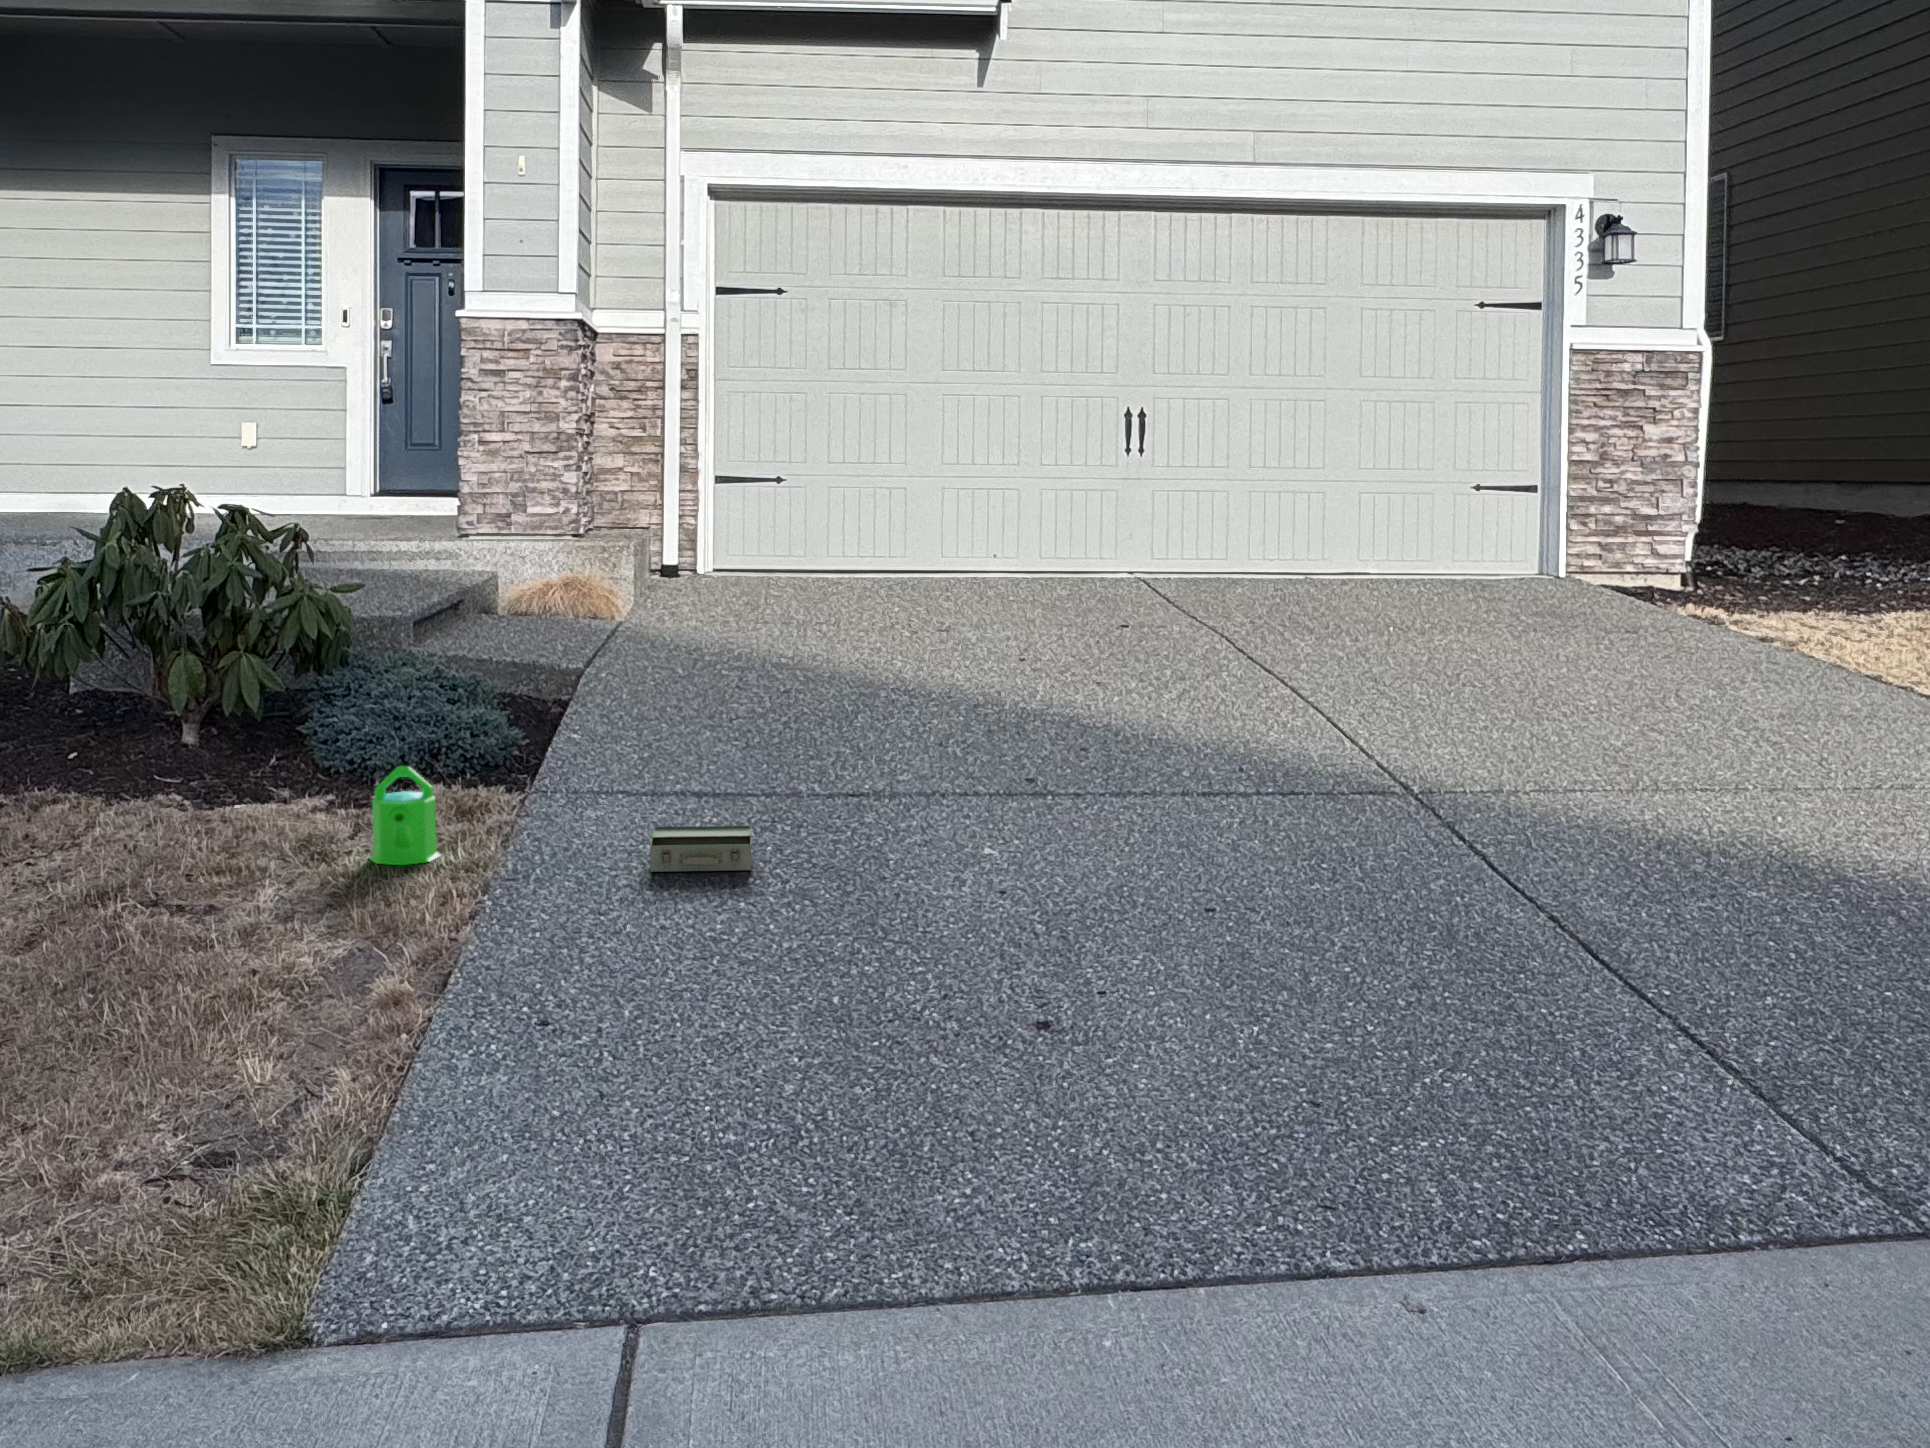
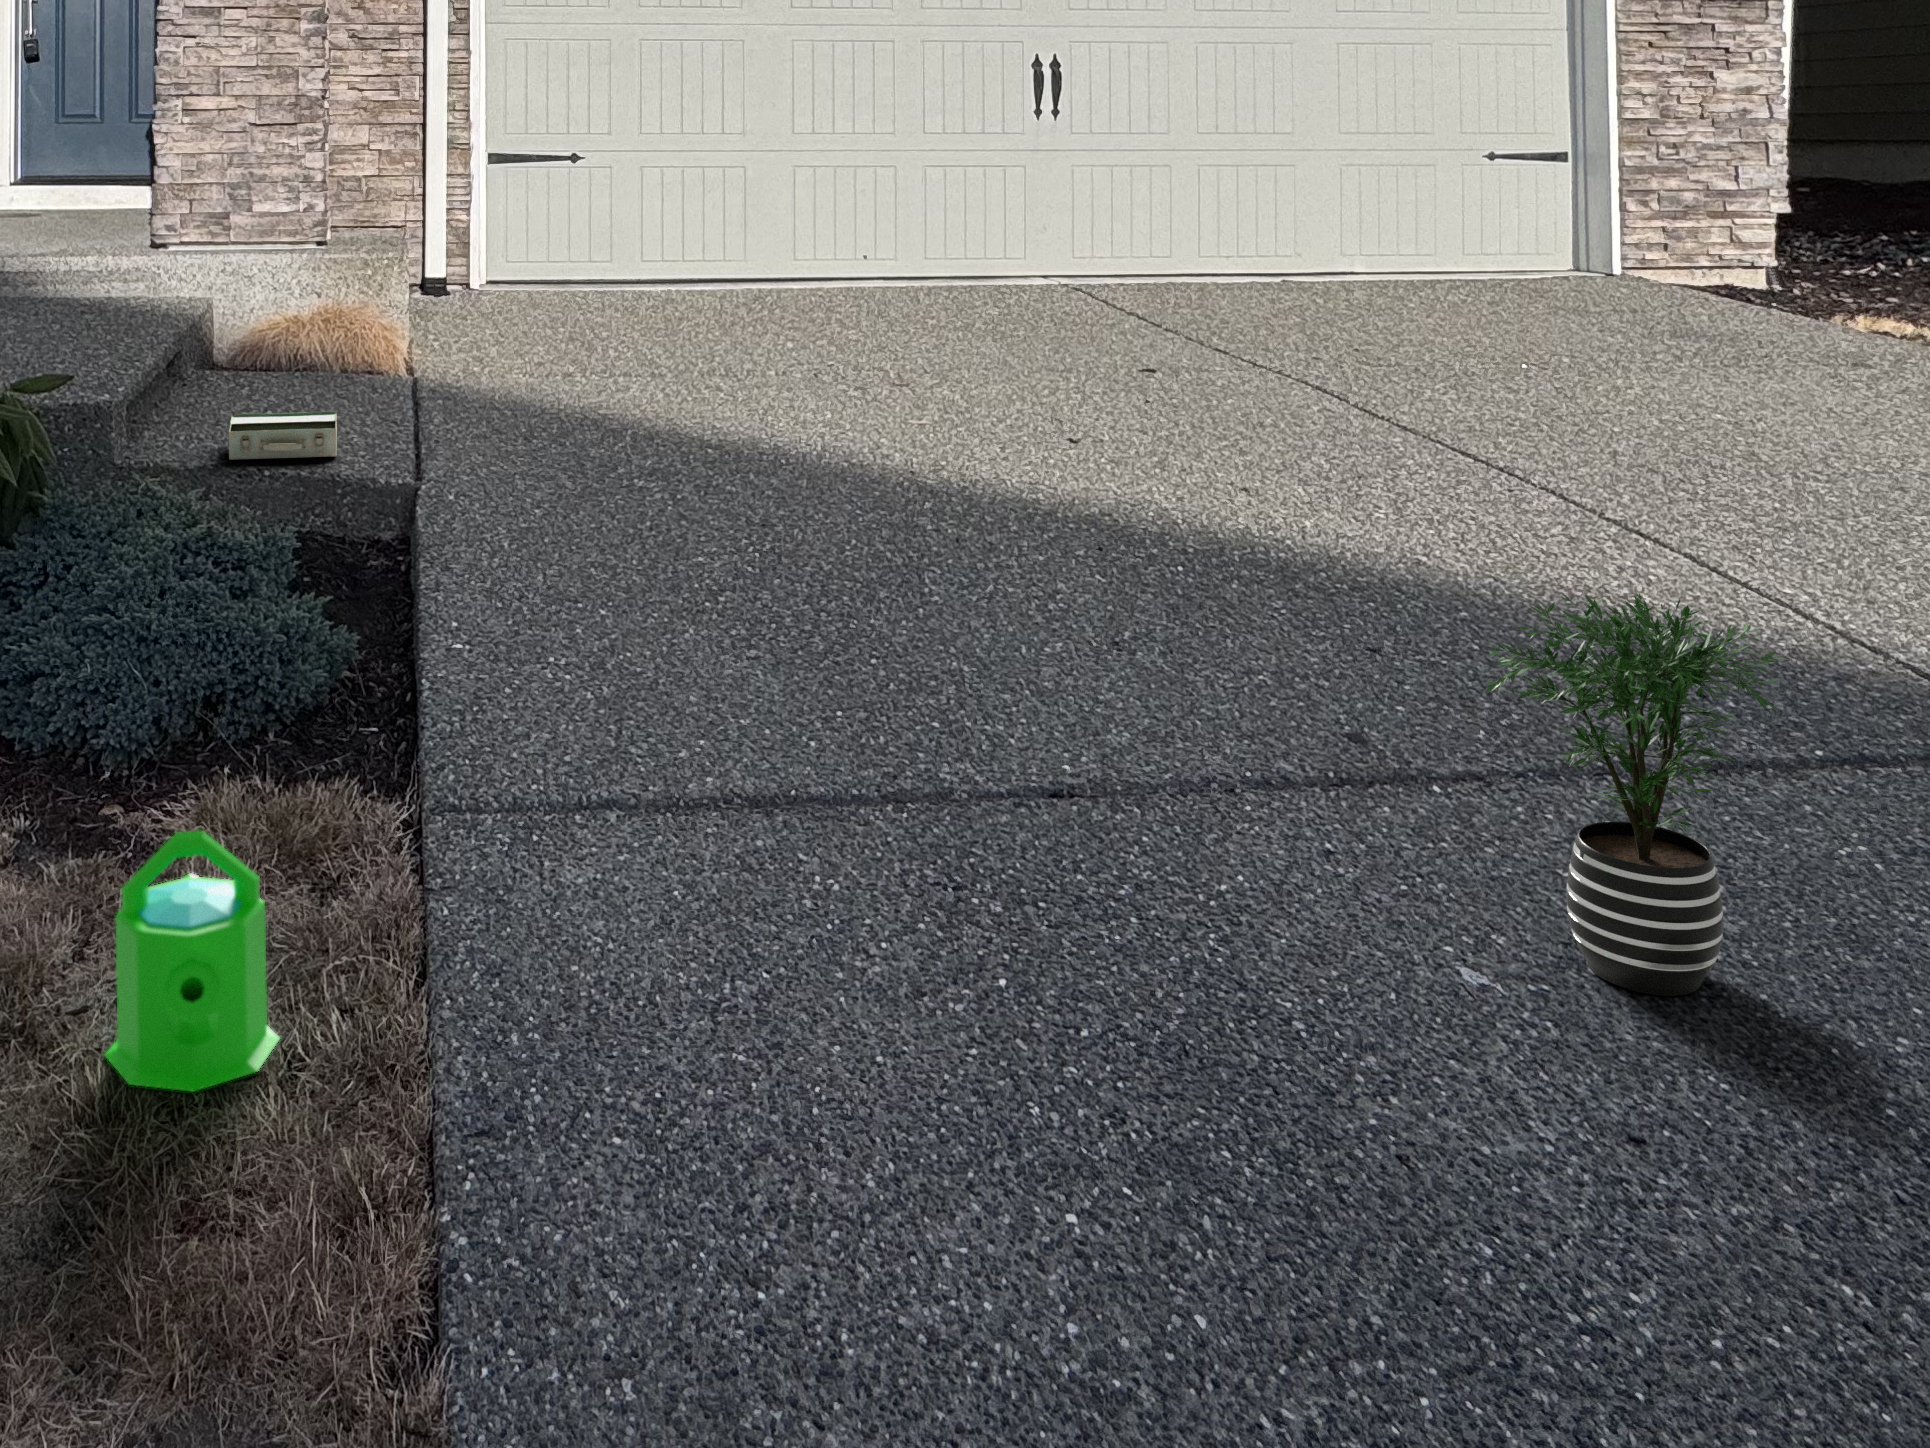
potted plant: none [978,684,1099,853] -> present [1485,591,1787,996]
toolbox: present [650,826,752,872] -> present [229,411,337,460]

